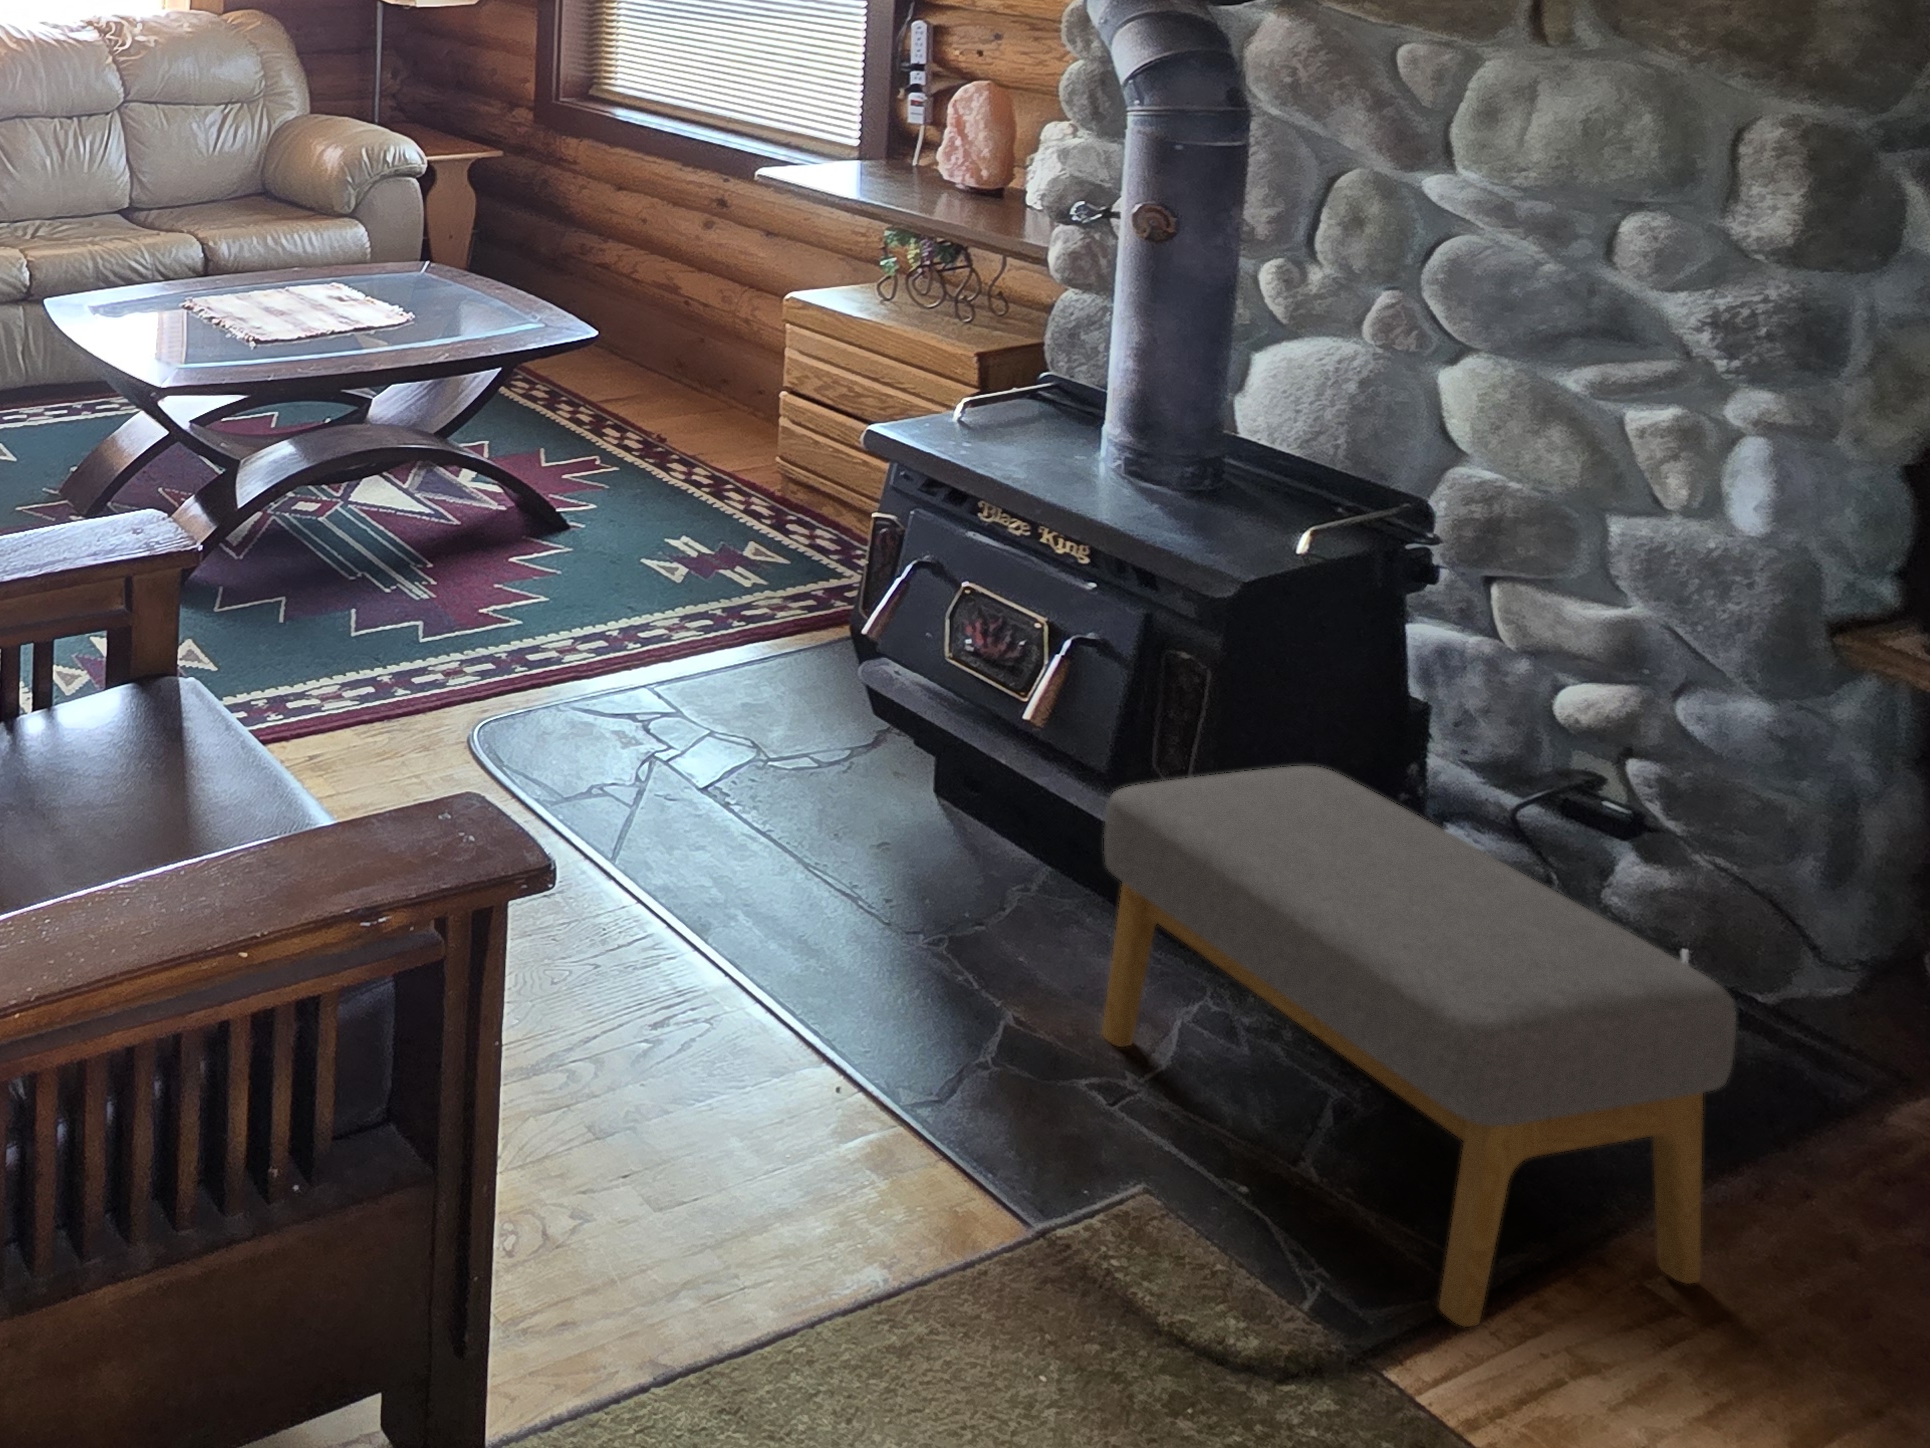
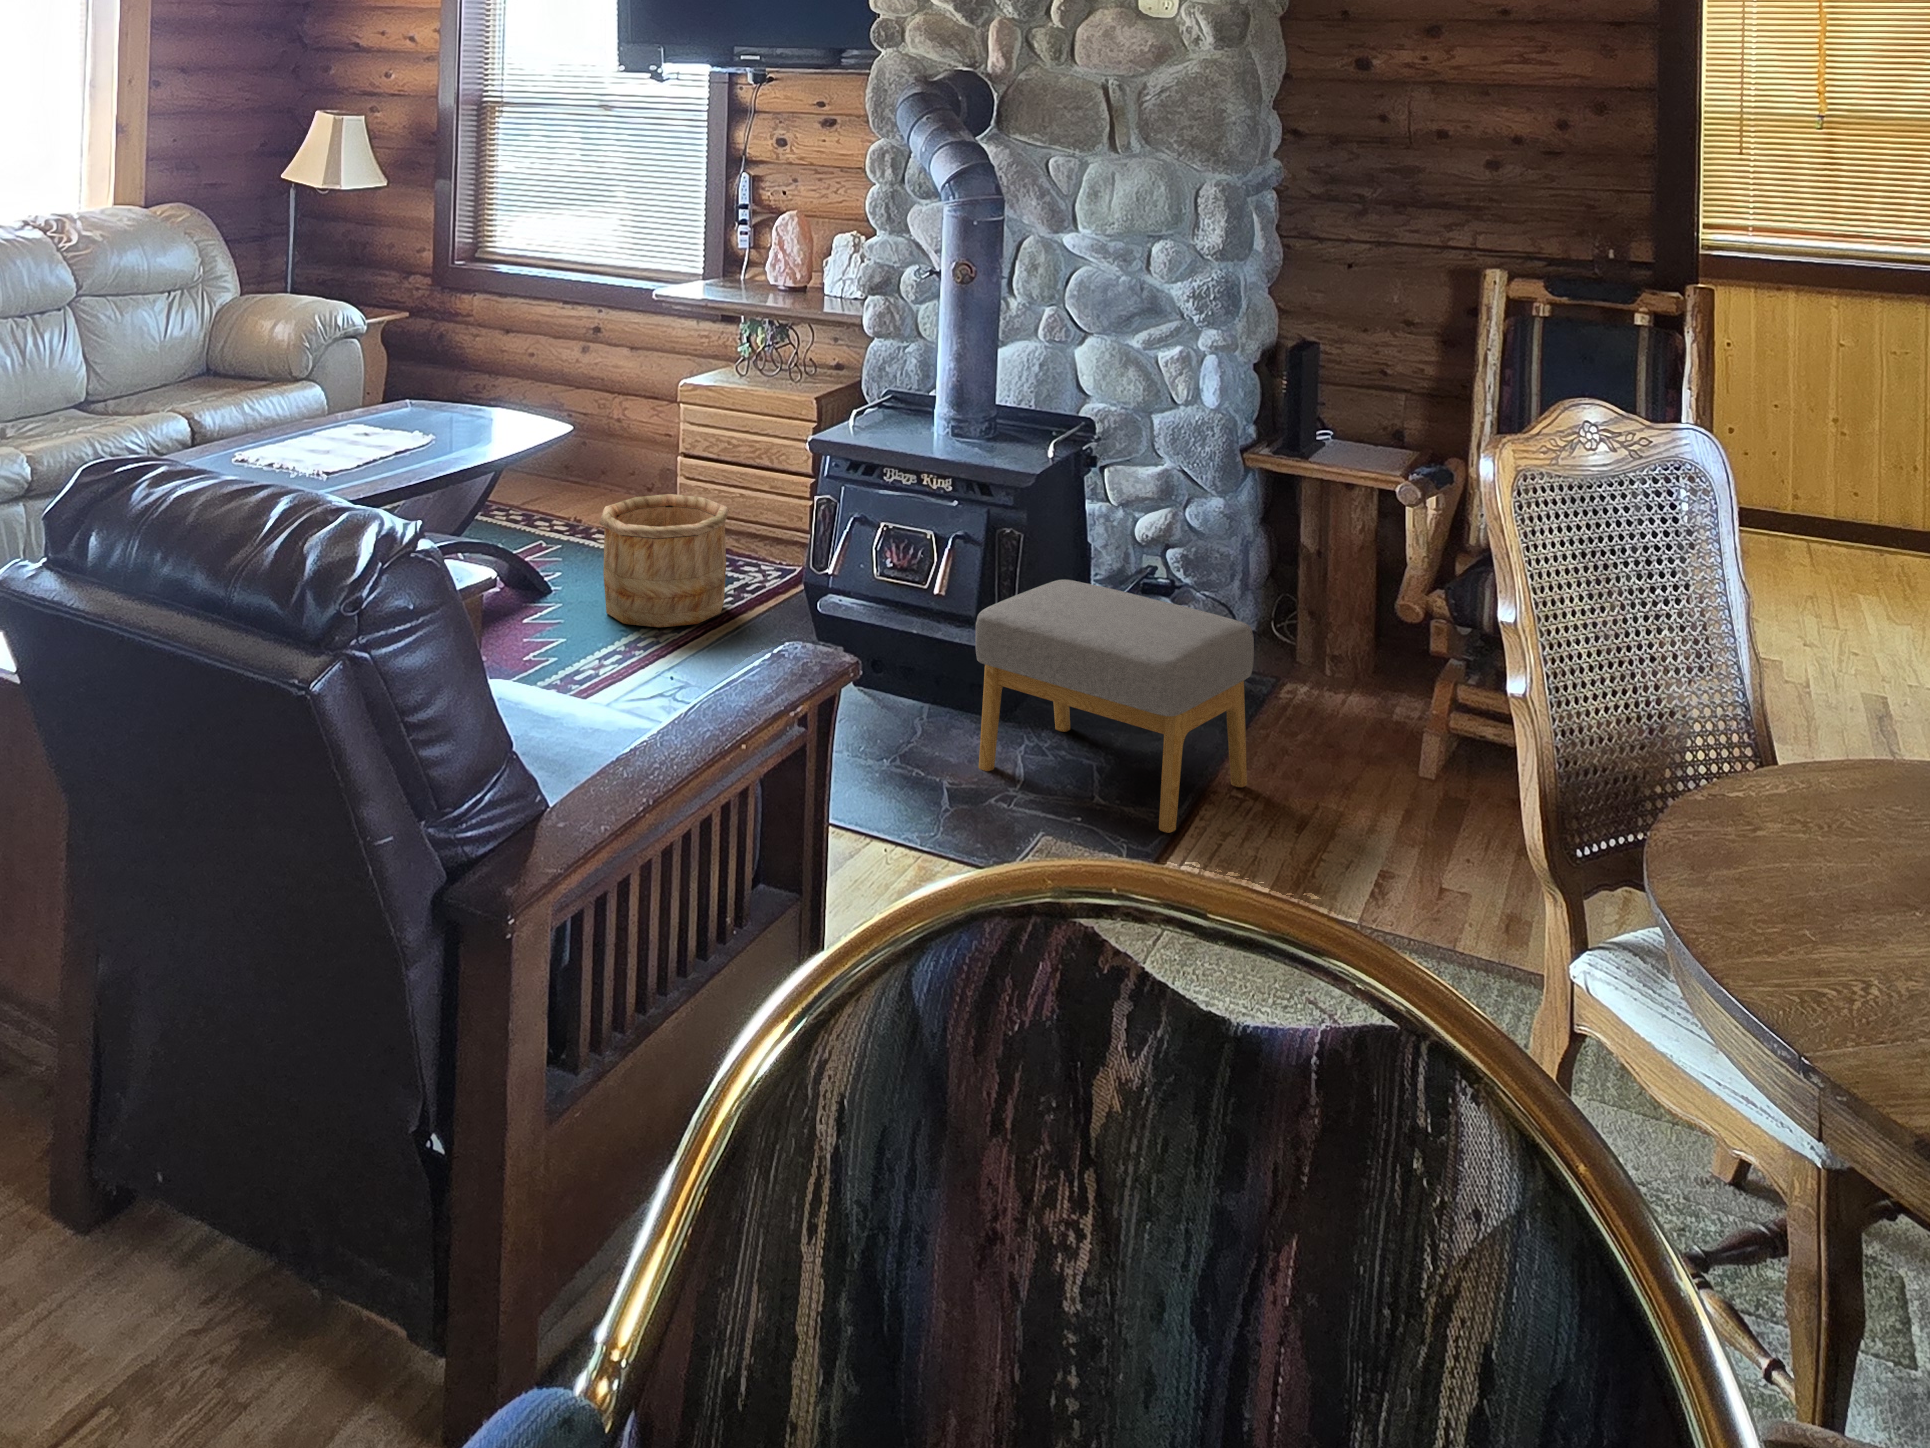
wooden bucket: none [612,446,805,639] -> present [600,494,729,627]

